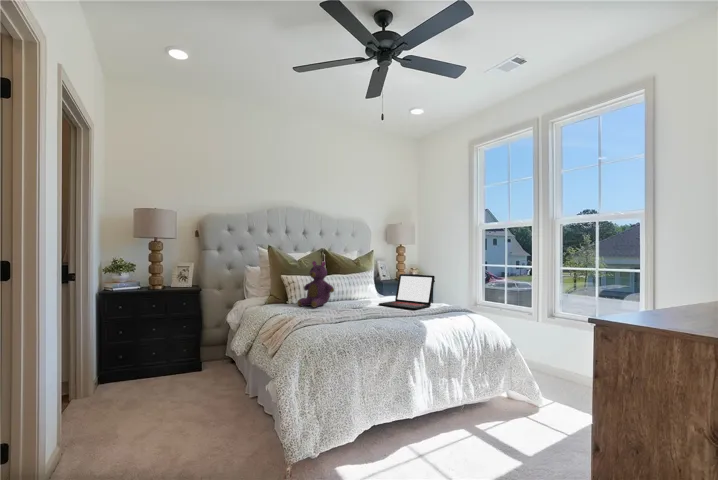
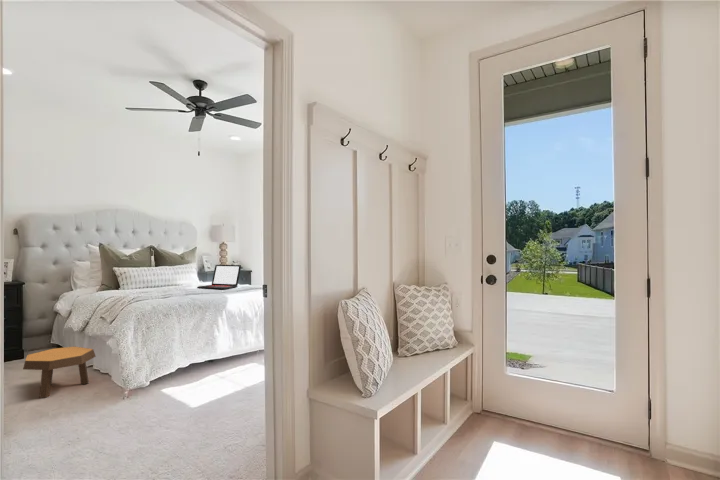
teddy bear: present [297,261,334,307] -> none [128,256,160,291]
footstool: none [176,378,259,454] -> present [23,347,95,398]

